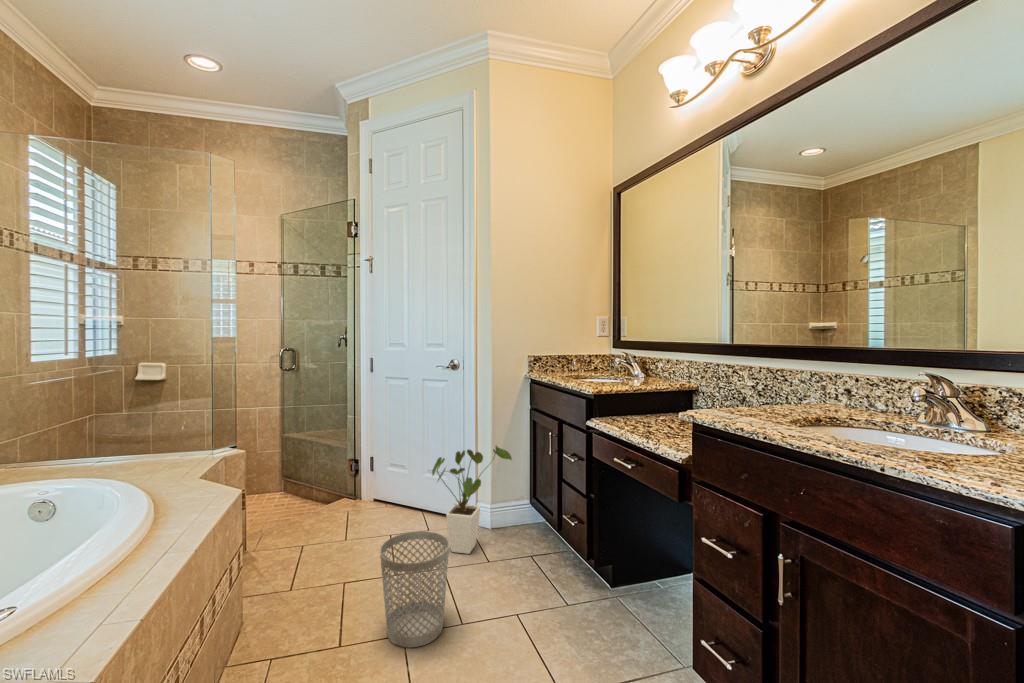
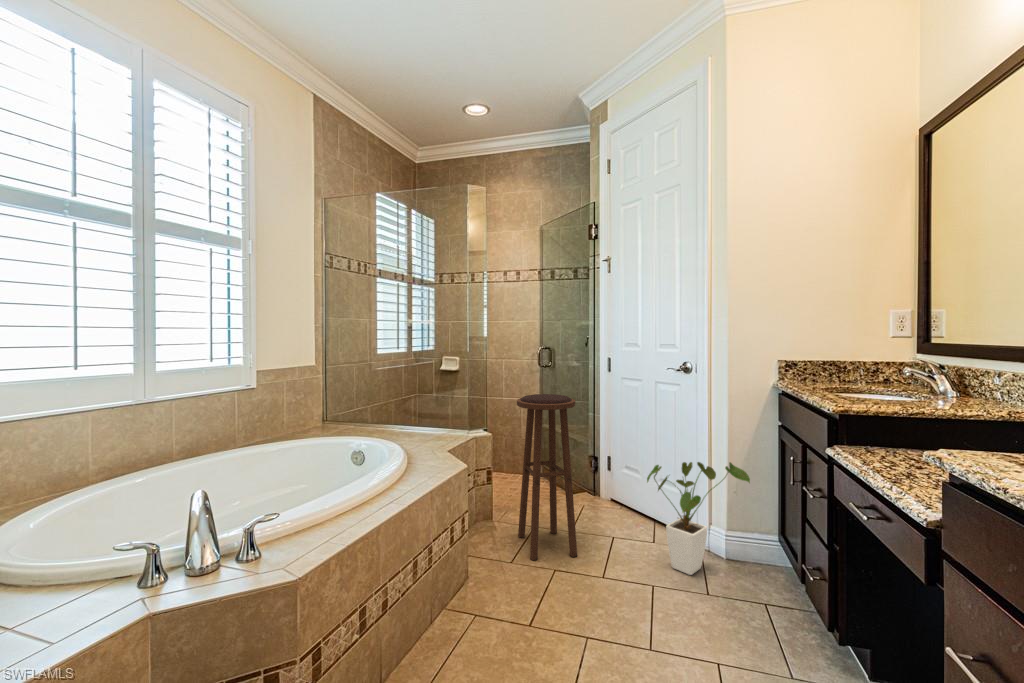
stool: none [281,399,358,588] -> present [517,394,577,560]
wastebasket: present [380,531,449,648] -> none [575,532,644,646]

